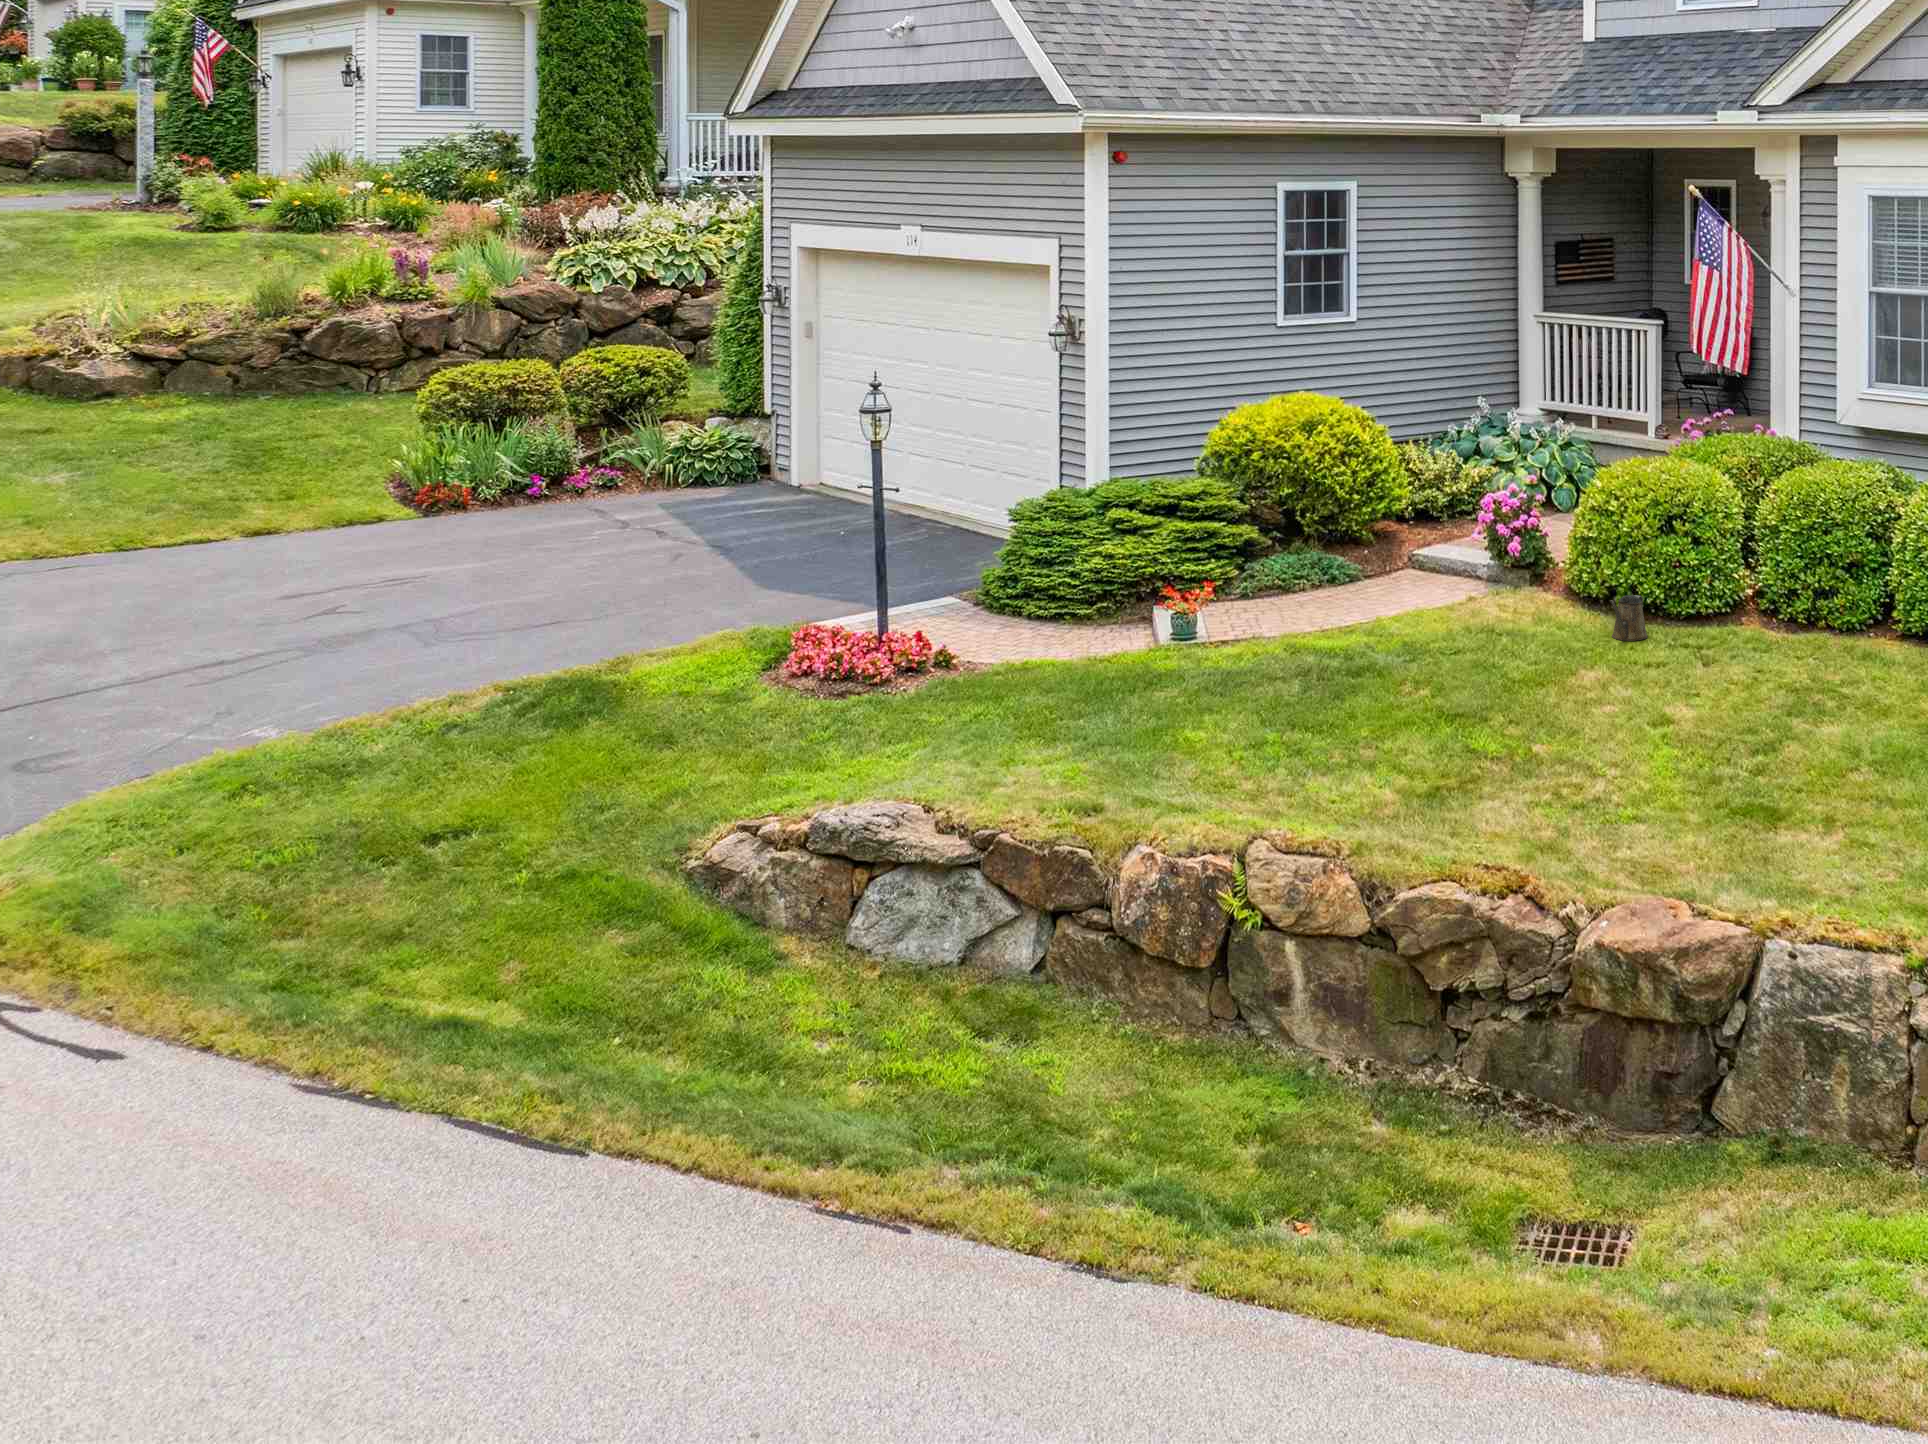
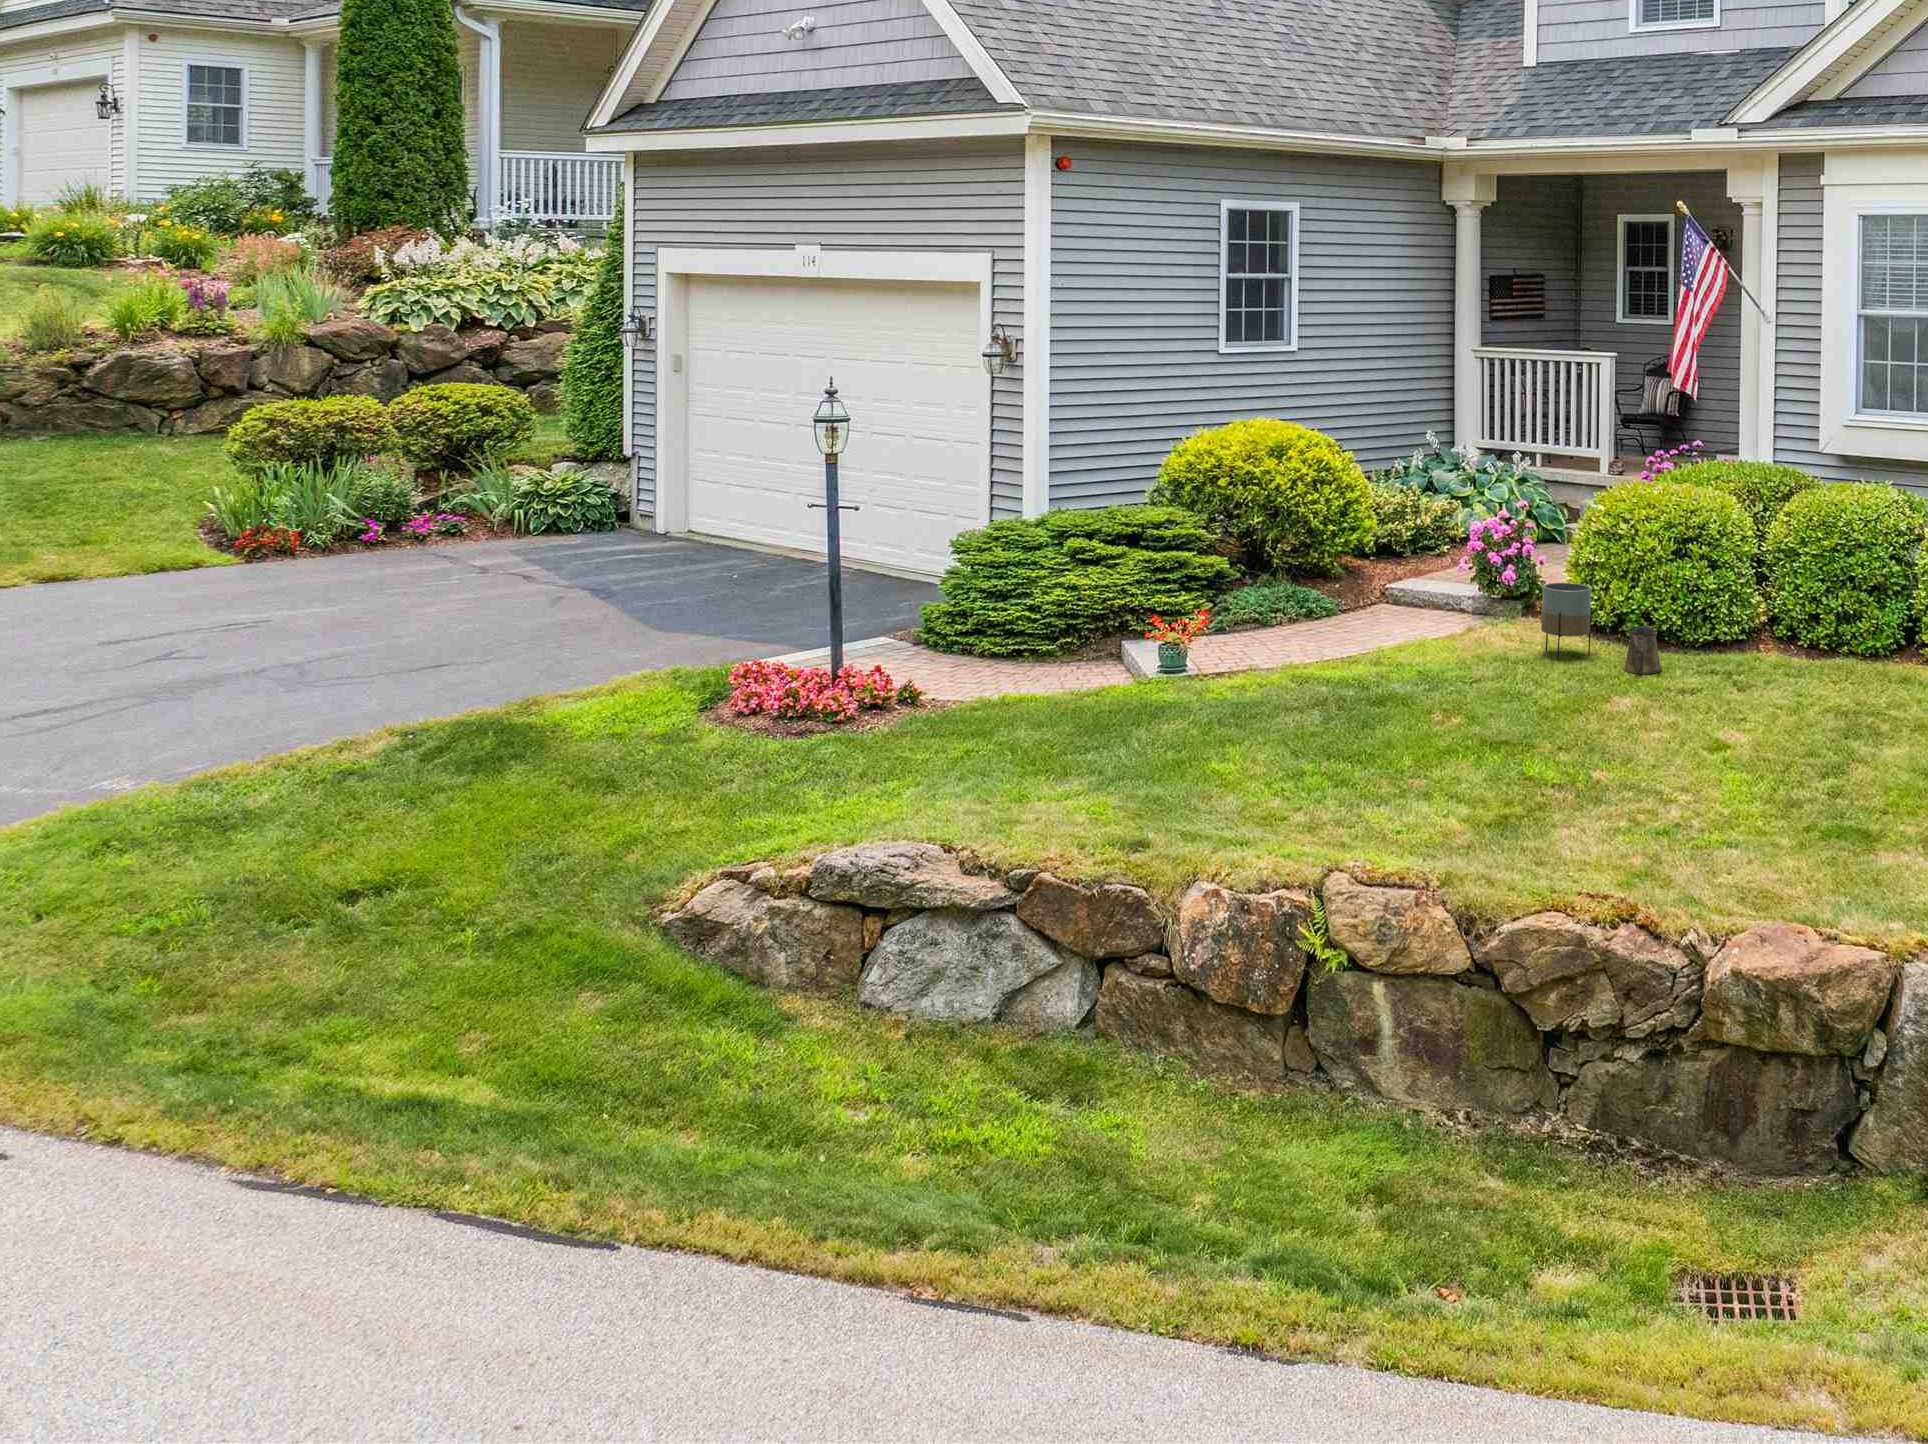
planter: none [1539,552,1587,626] -> present [1541,583,1591,660]

